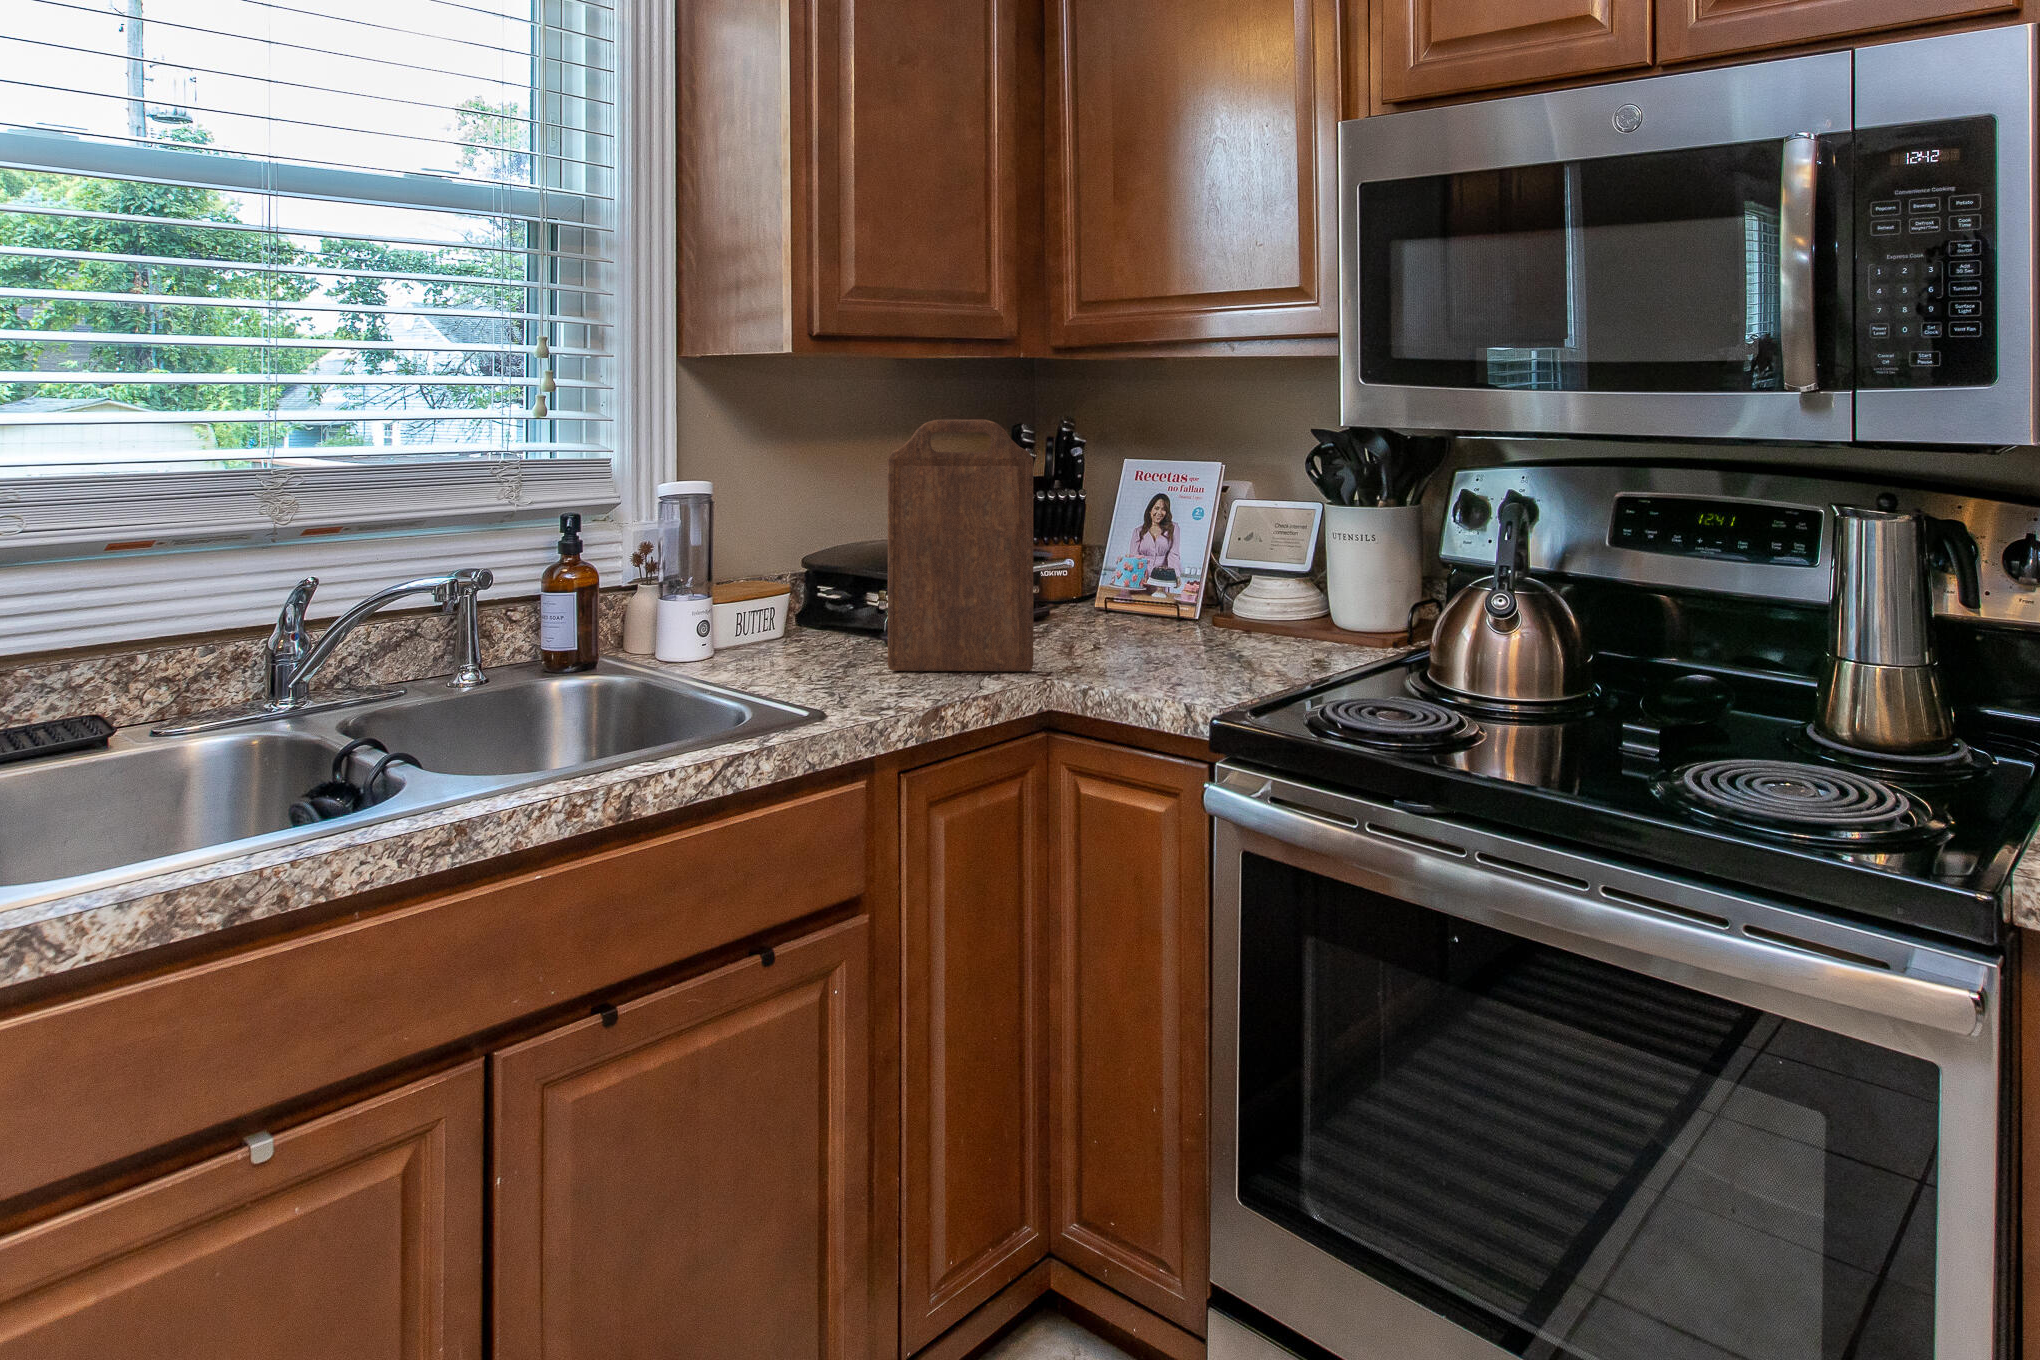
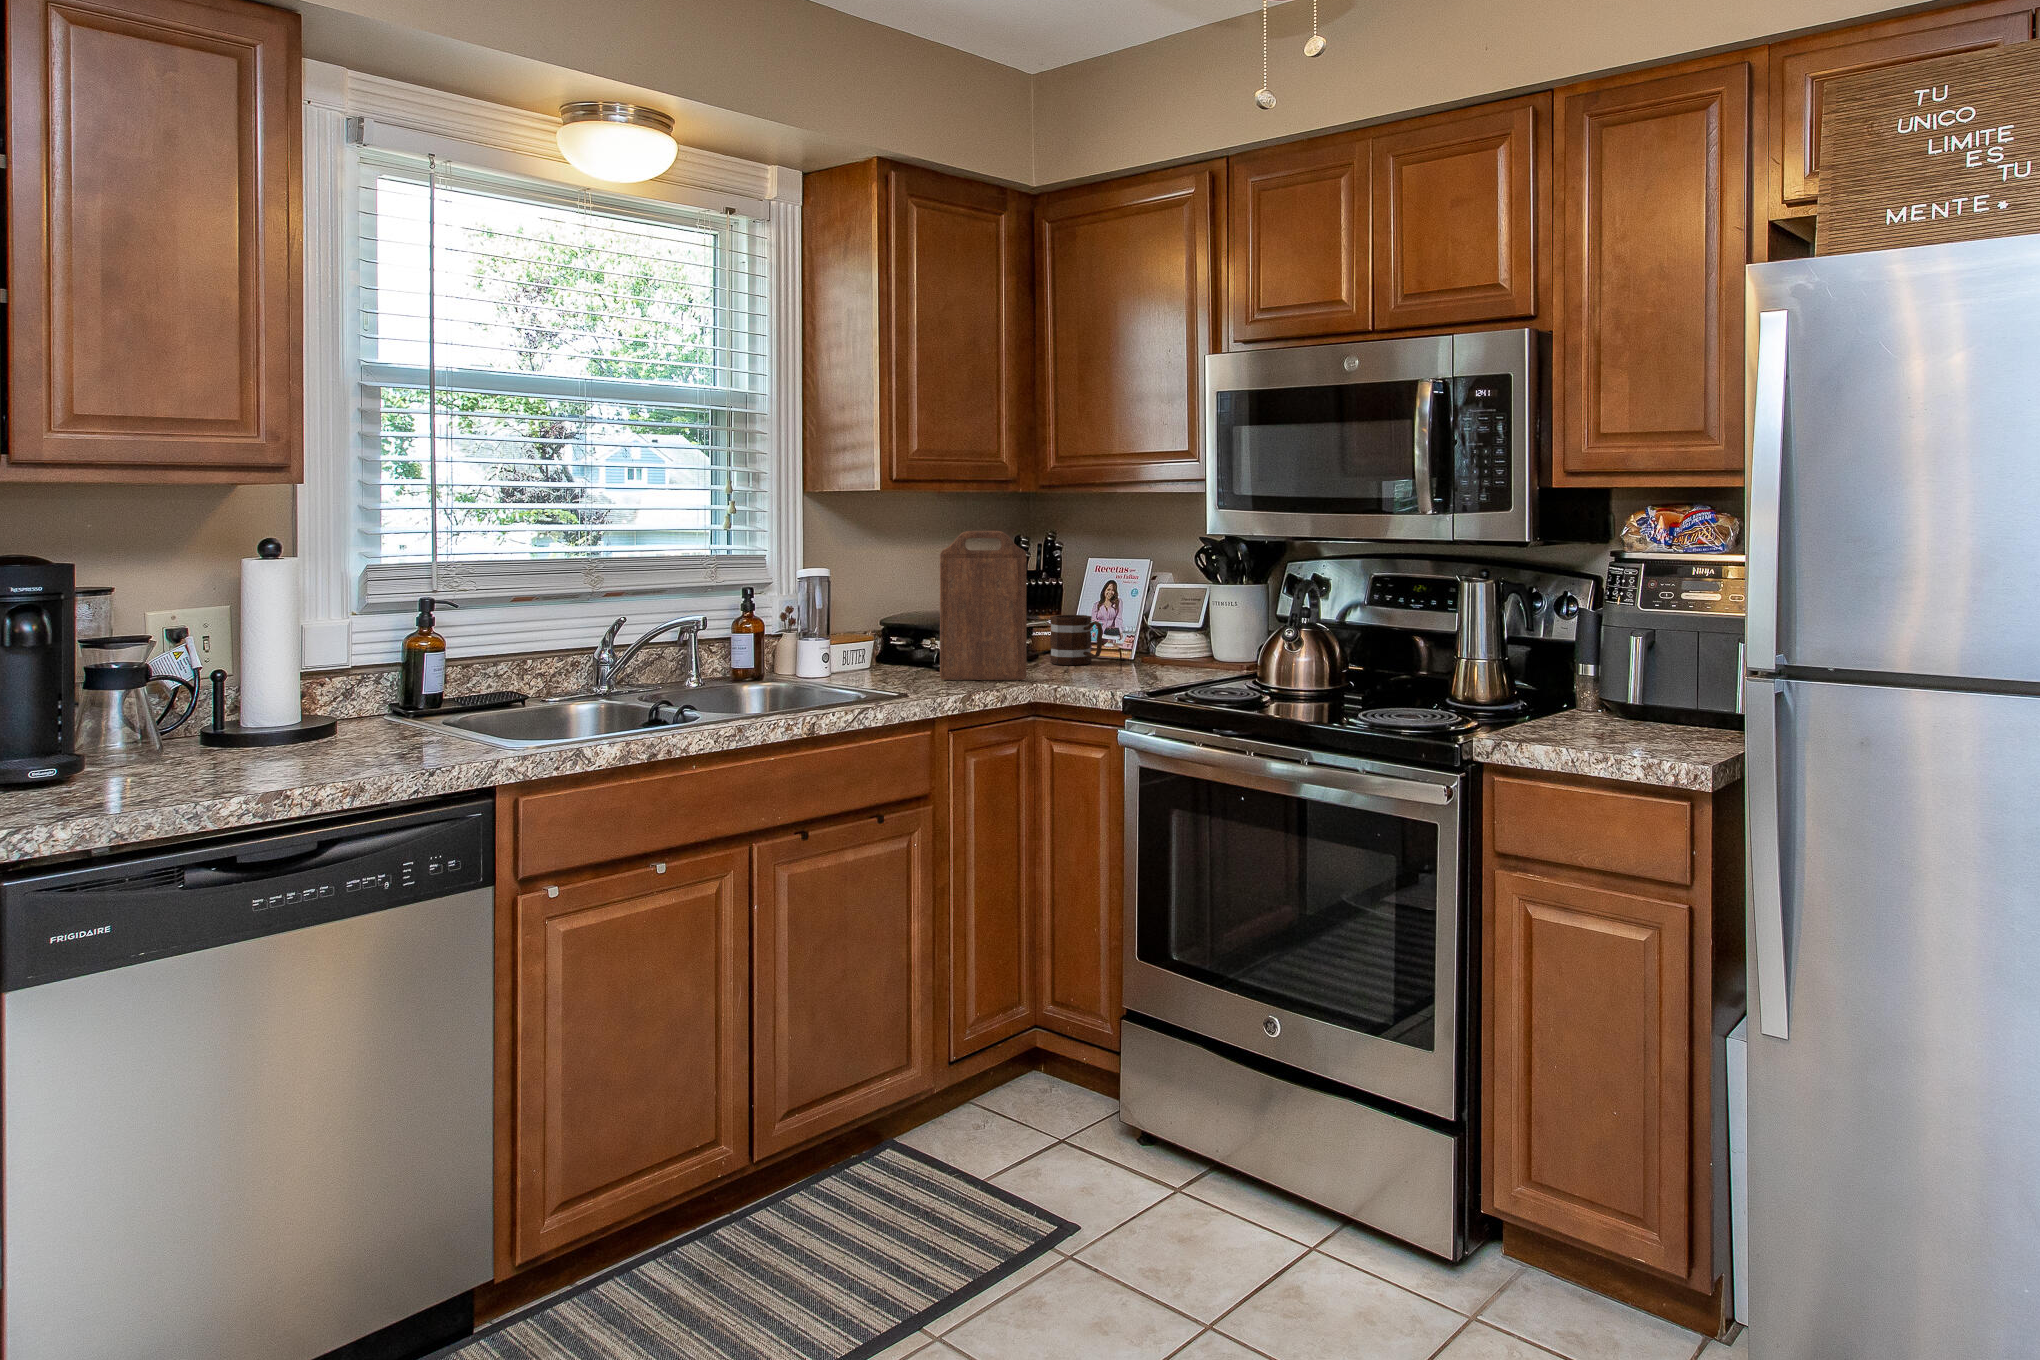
mug: none [1068,550,1153,633] -> present [1050,615,1103,665]

